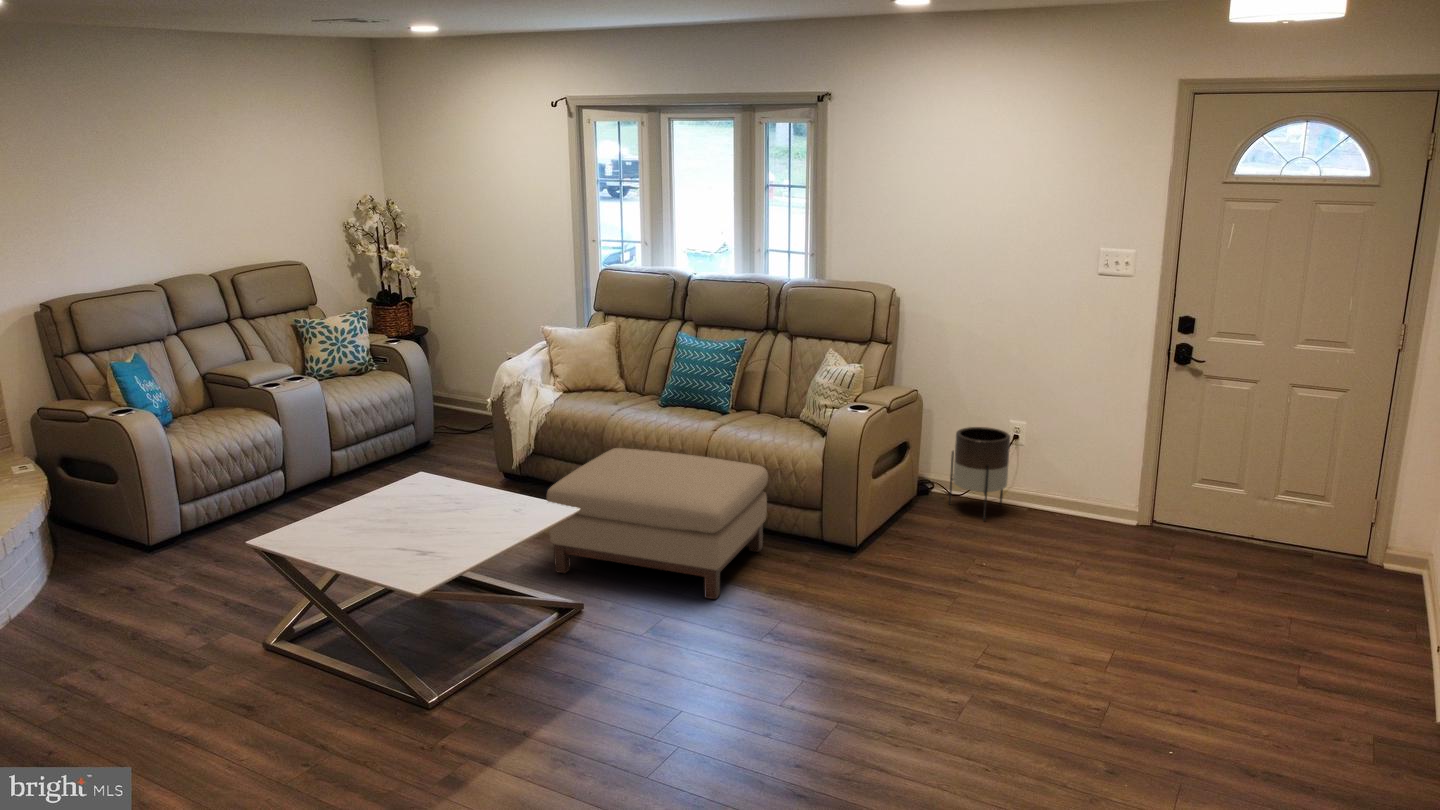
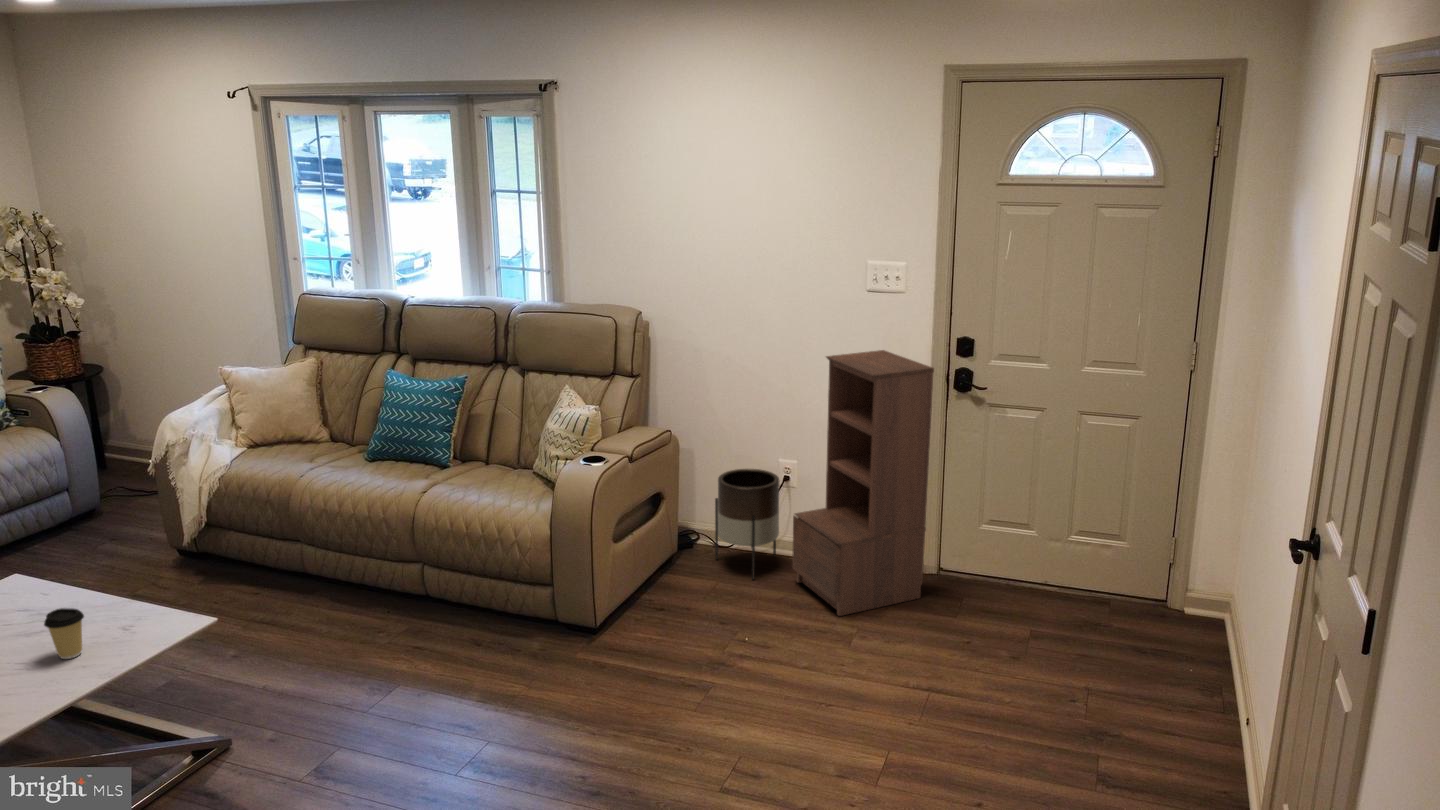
bookshelf: none [1020,326,1159,552] -> present [792,350,934,616]
ottoman: present [547,448,768,599] -> none [182,523,483,720]
coffee cup: none [478,486,504,523] -> present [44,608,84,659]

